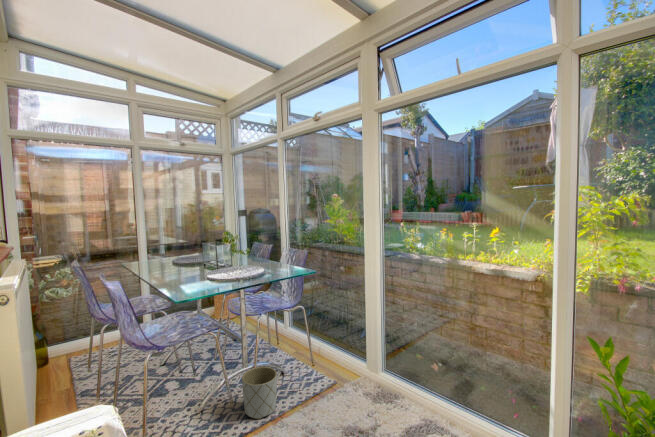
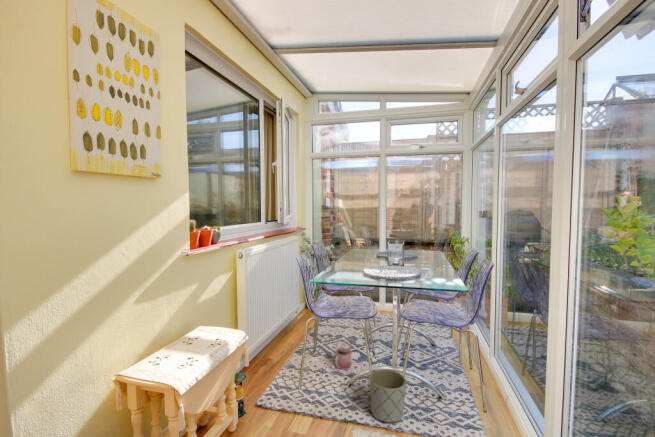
watering can: none [159,370,183,409] -> present [335,340,354,370]

